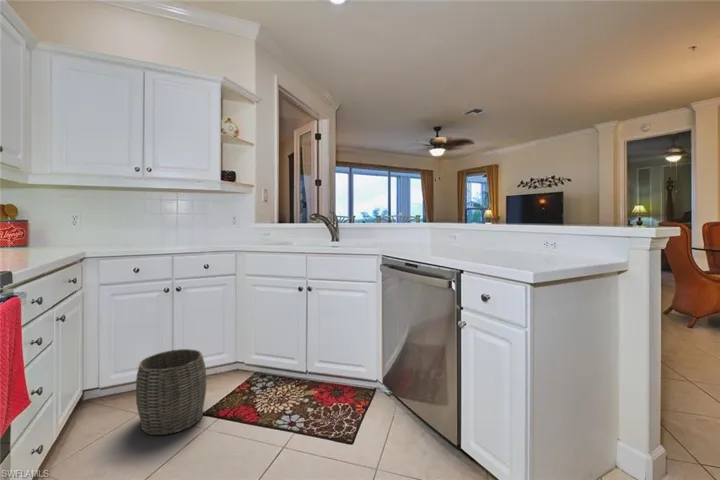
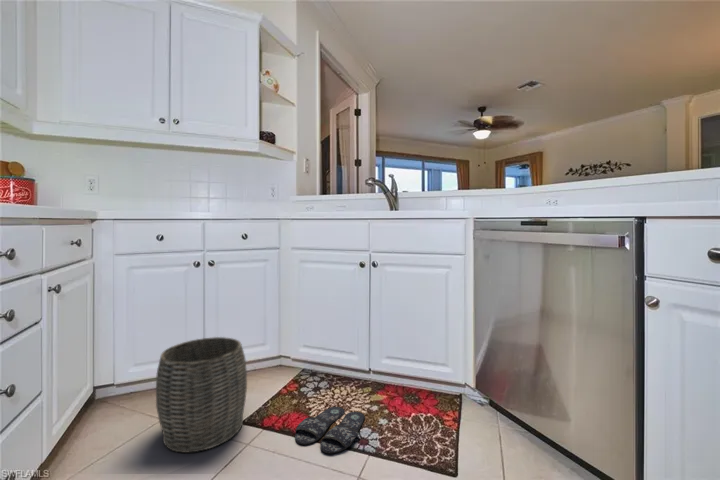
slippers: none [242,400,297,432] -> present [295,407,365,453]

